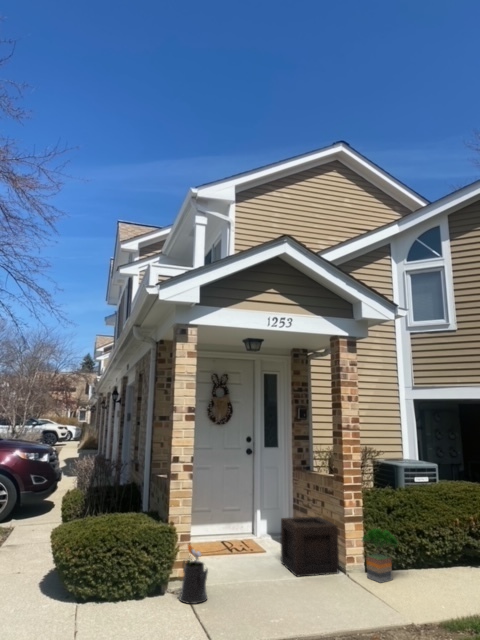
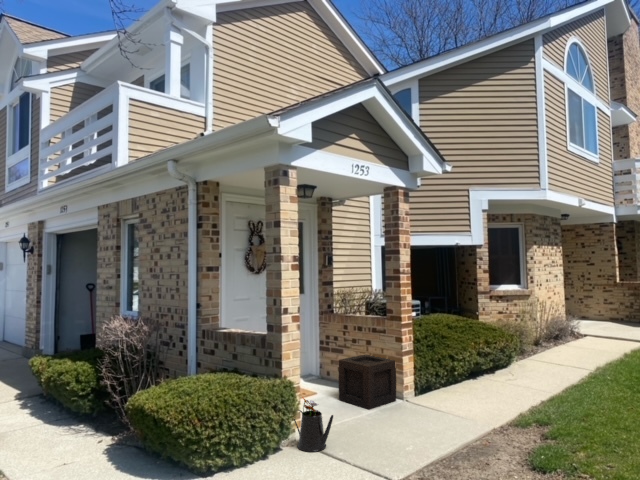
potted tree: present [362,529,398,583] -> none [416,358,447,403]

